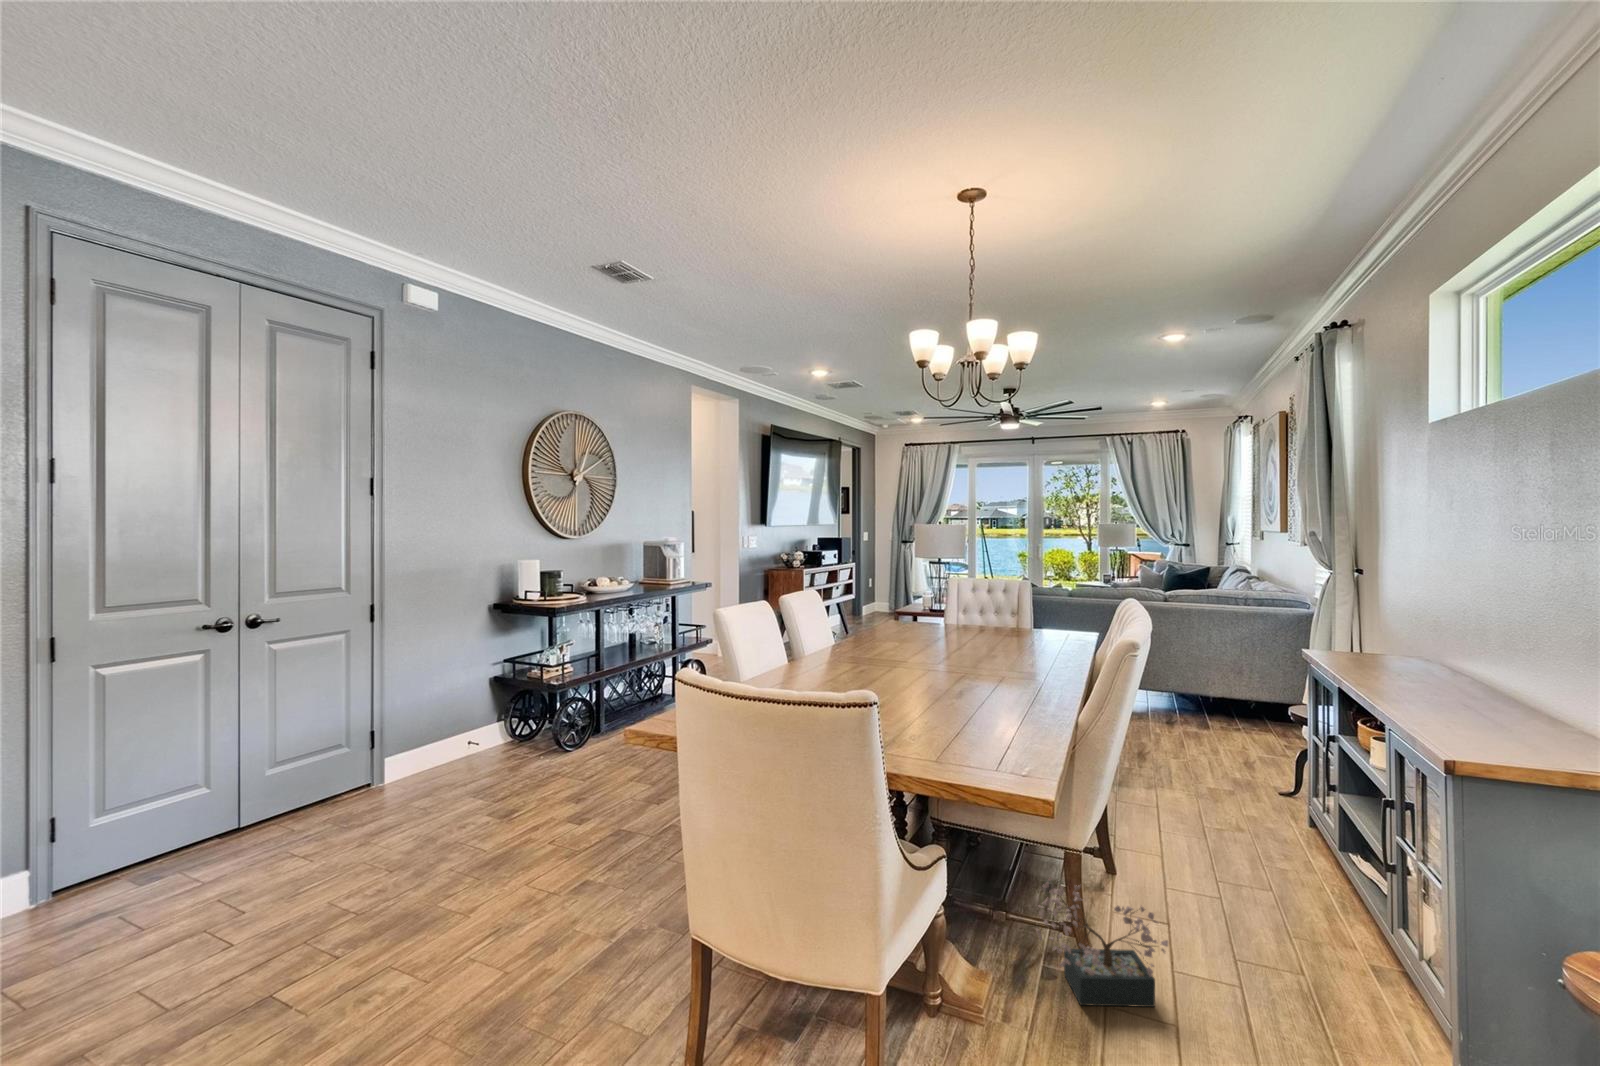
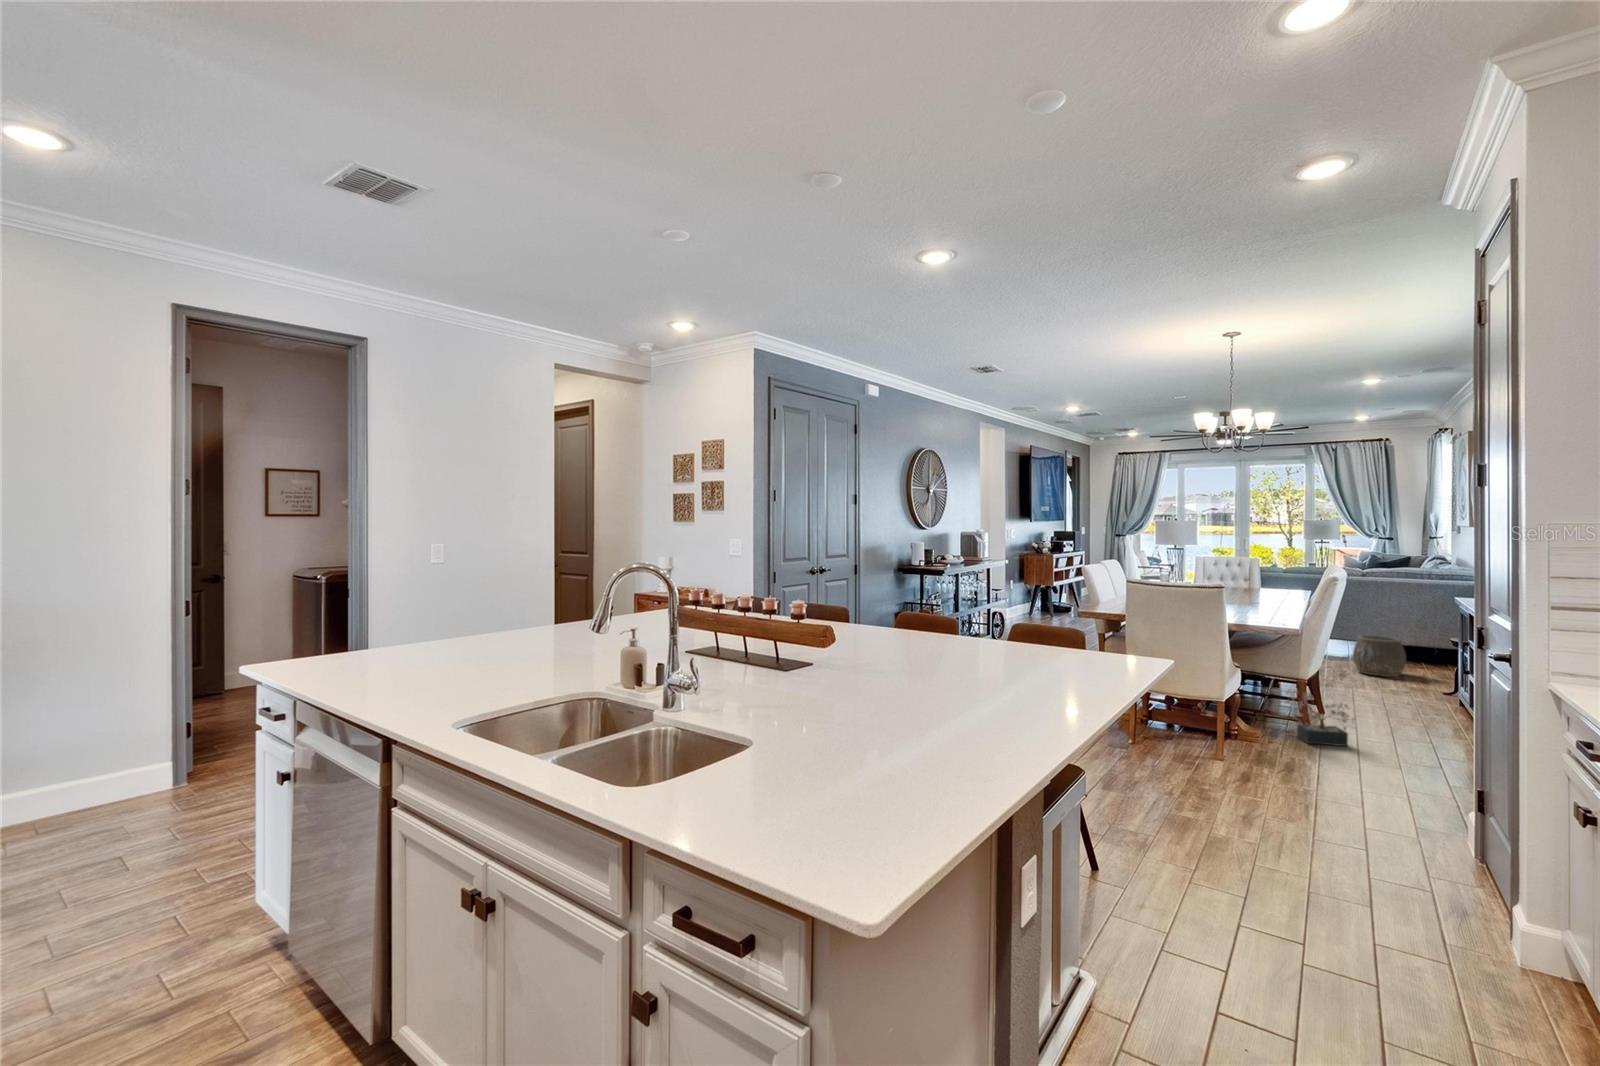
woven basket: none [1153,690,1223,755] -> present [1353,635,1406,677]

